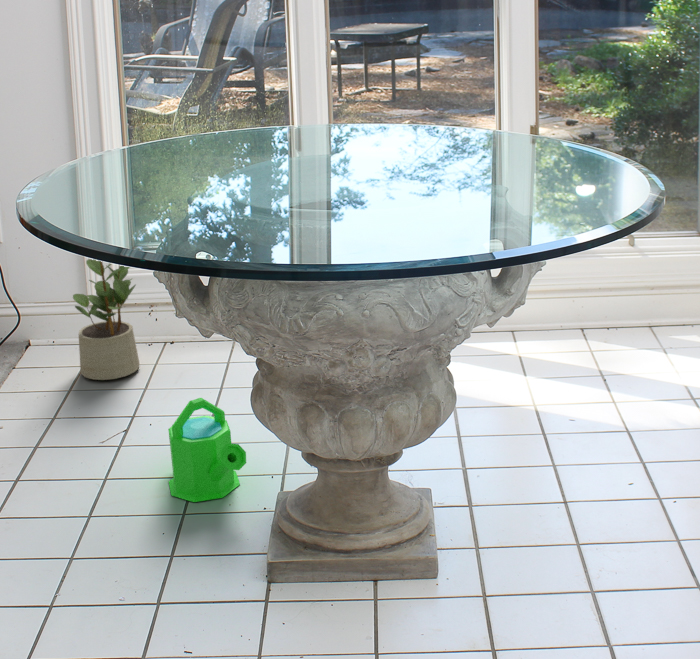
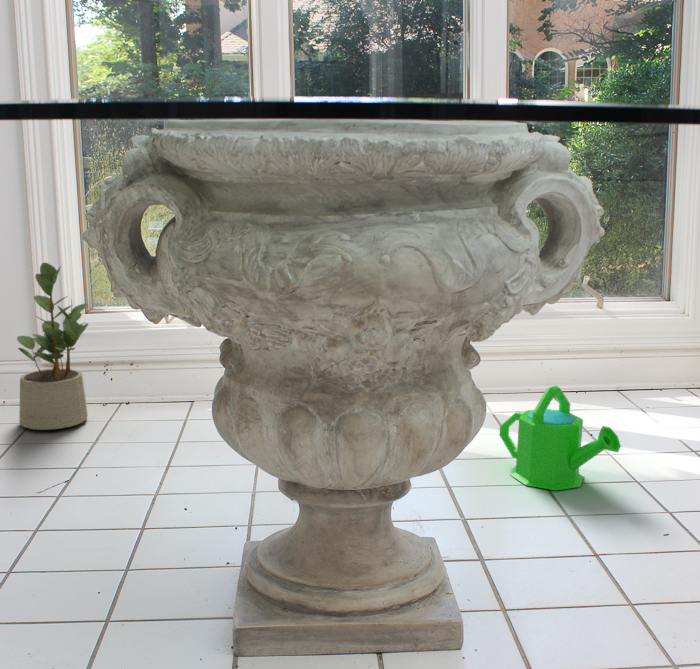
watering can: present [168,398,246,502] -> present [500,386,621,490]

